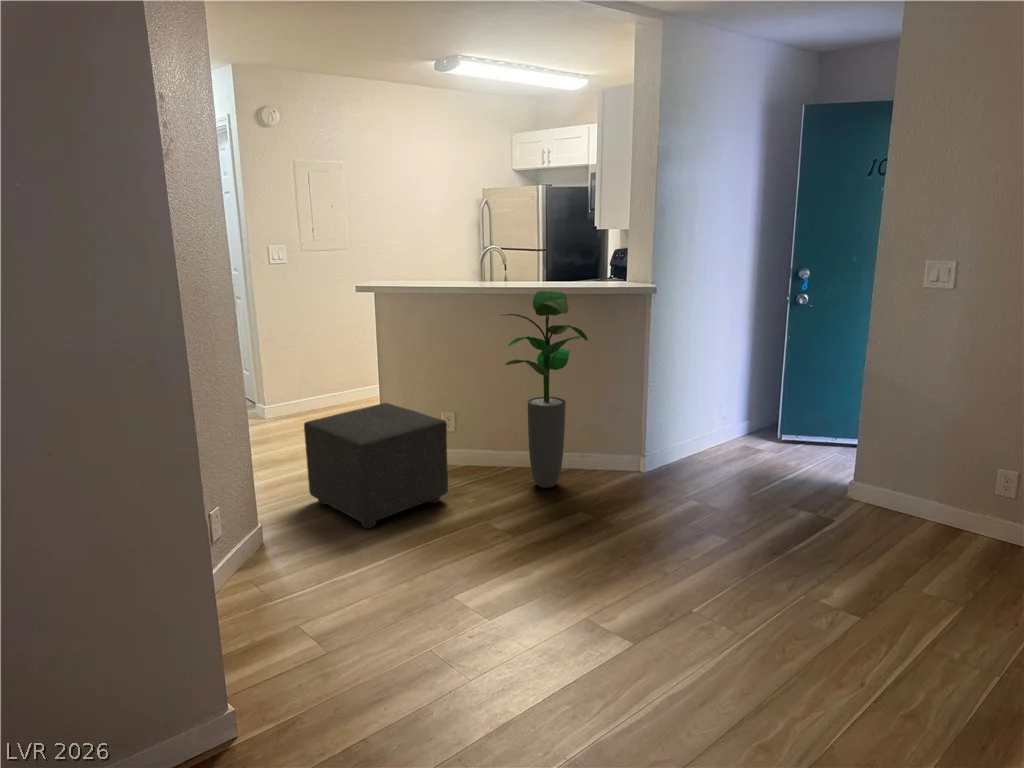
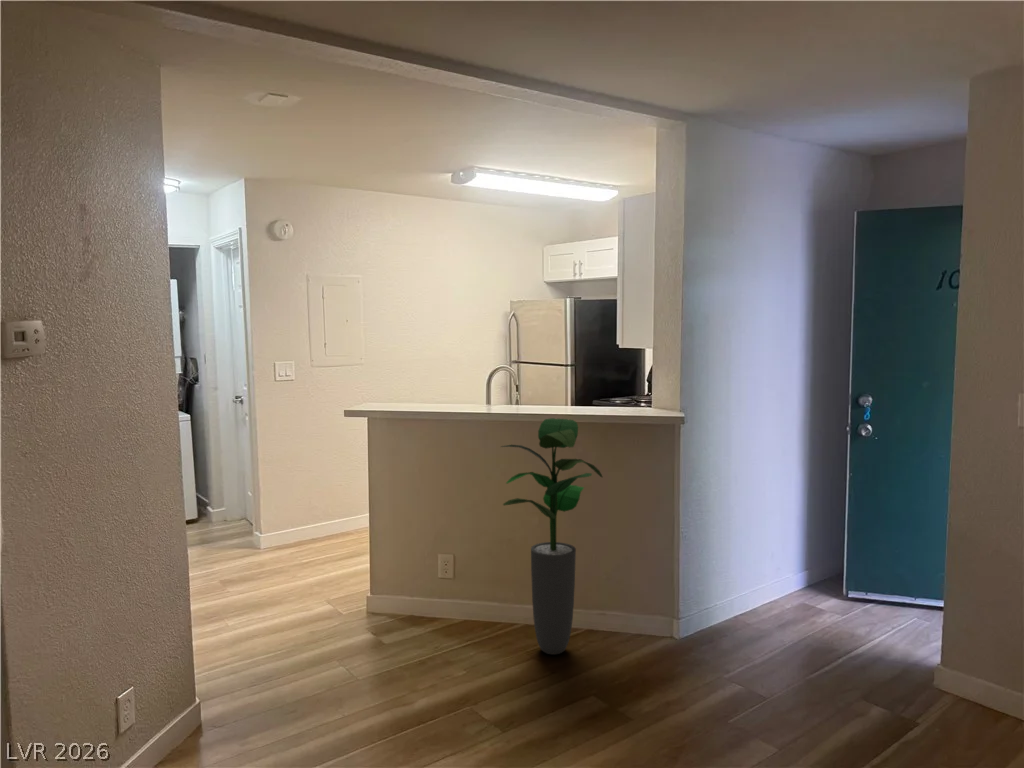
ottoman: present [304,403,448,528] -> none [268,544,432,703]

